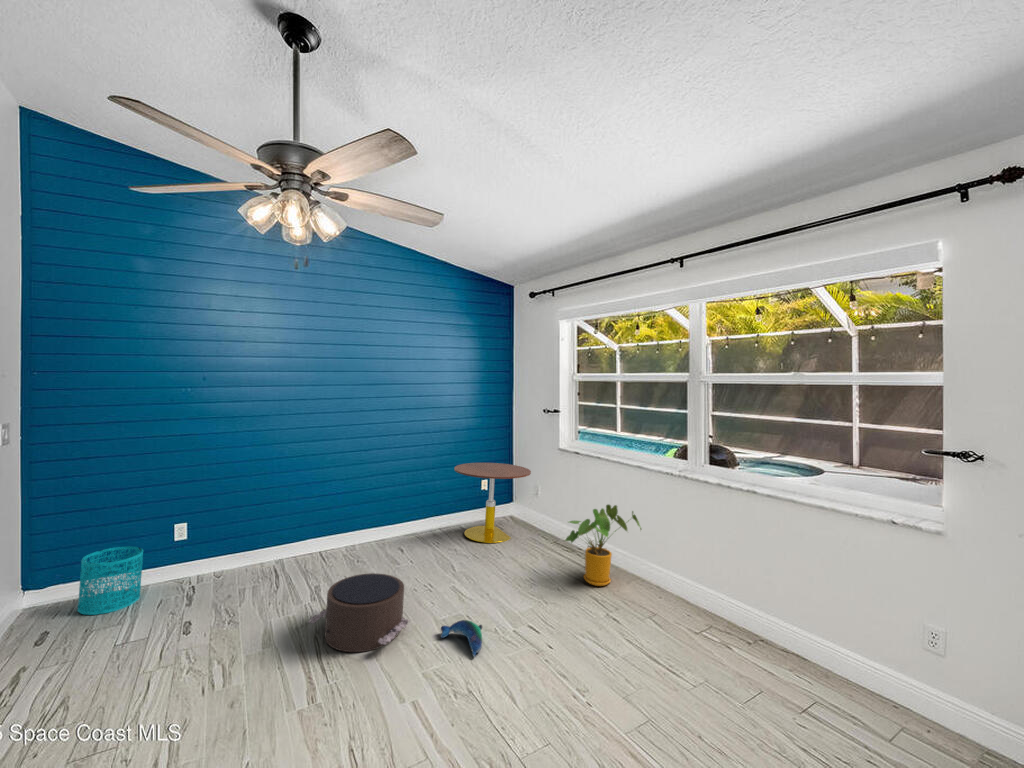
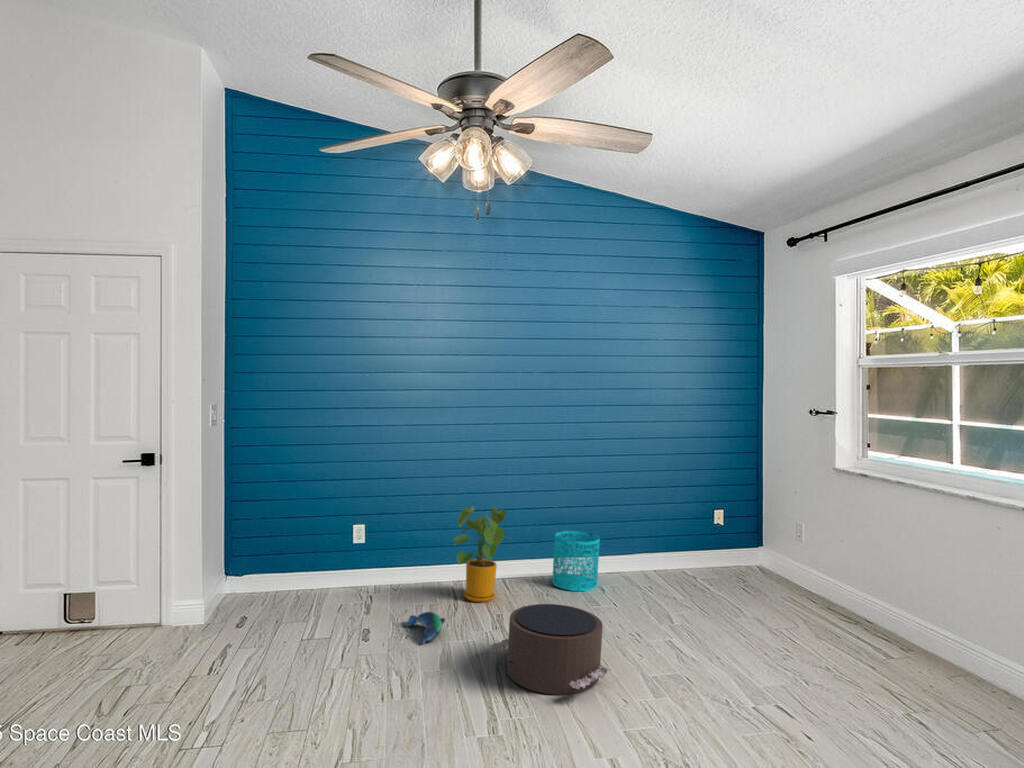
side table: present [454,463,531,543] -> none [674,483,794,599]
house plant: present [565,505,641,586] -> present [453,506,507,602]
wastebasket: present [78,546,143,615] -> present [552,531,600,591]
plush toy: present [441,620,482,657] -> present [406,612,445,644]

